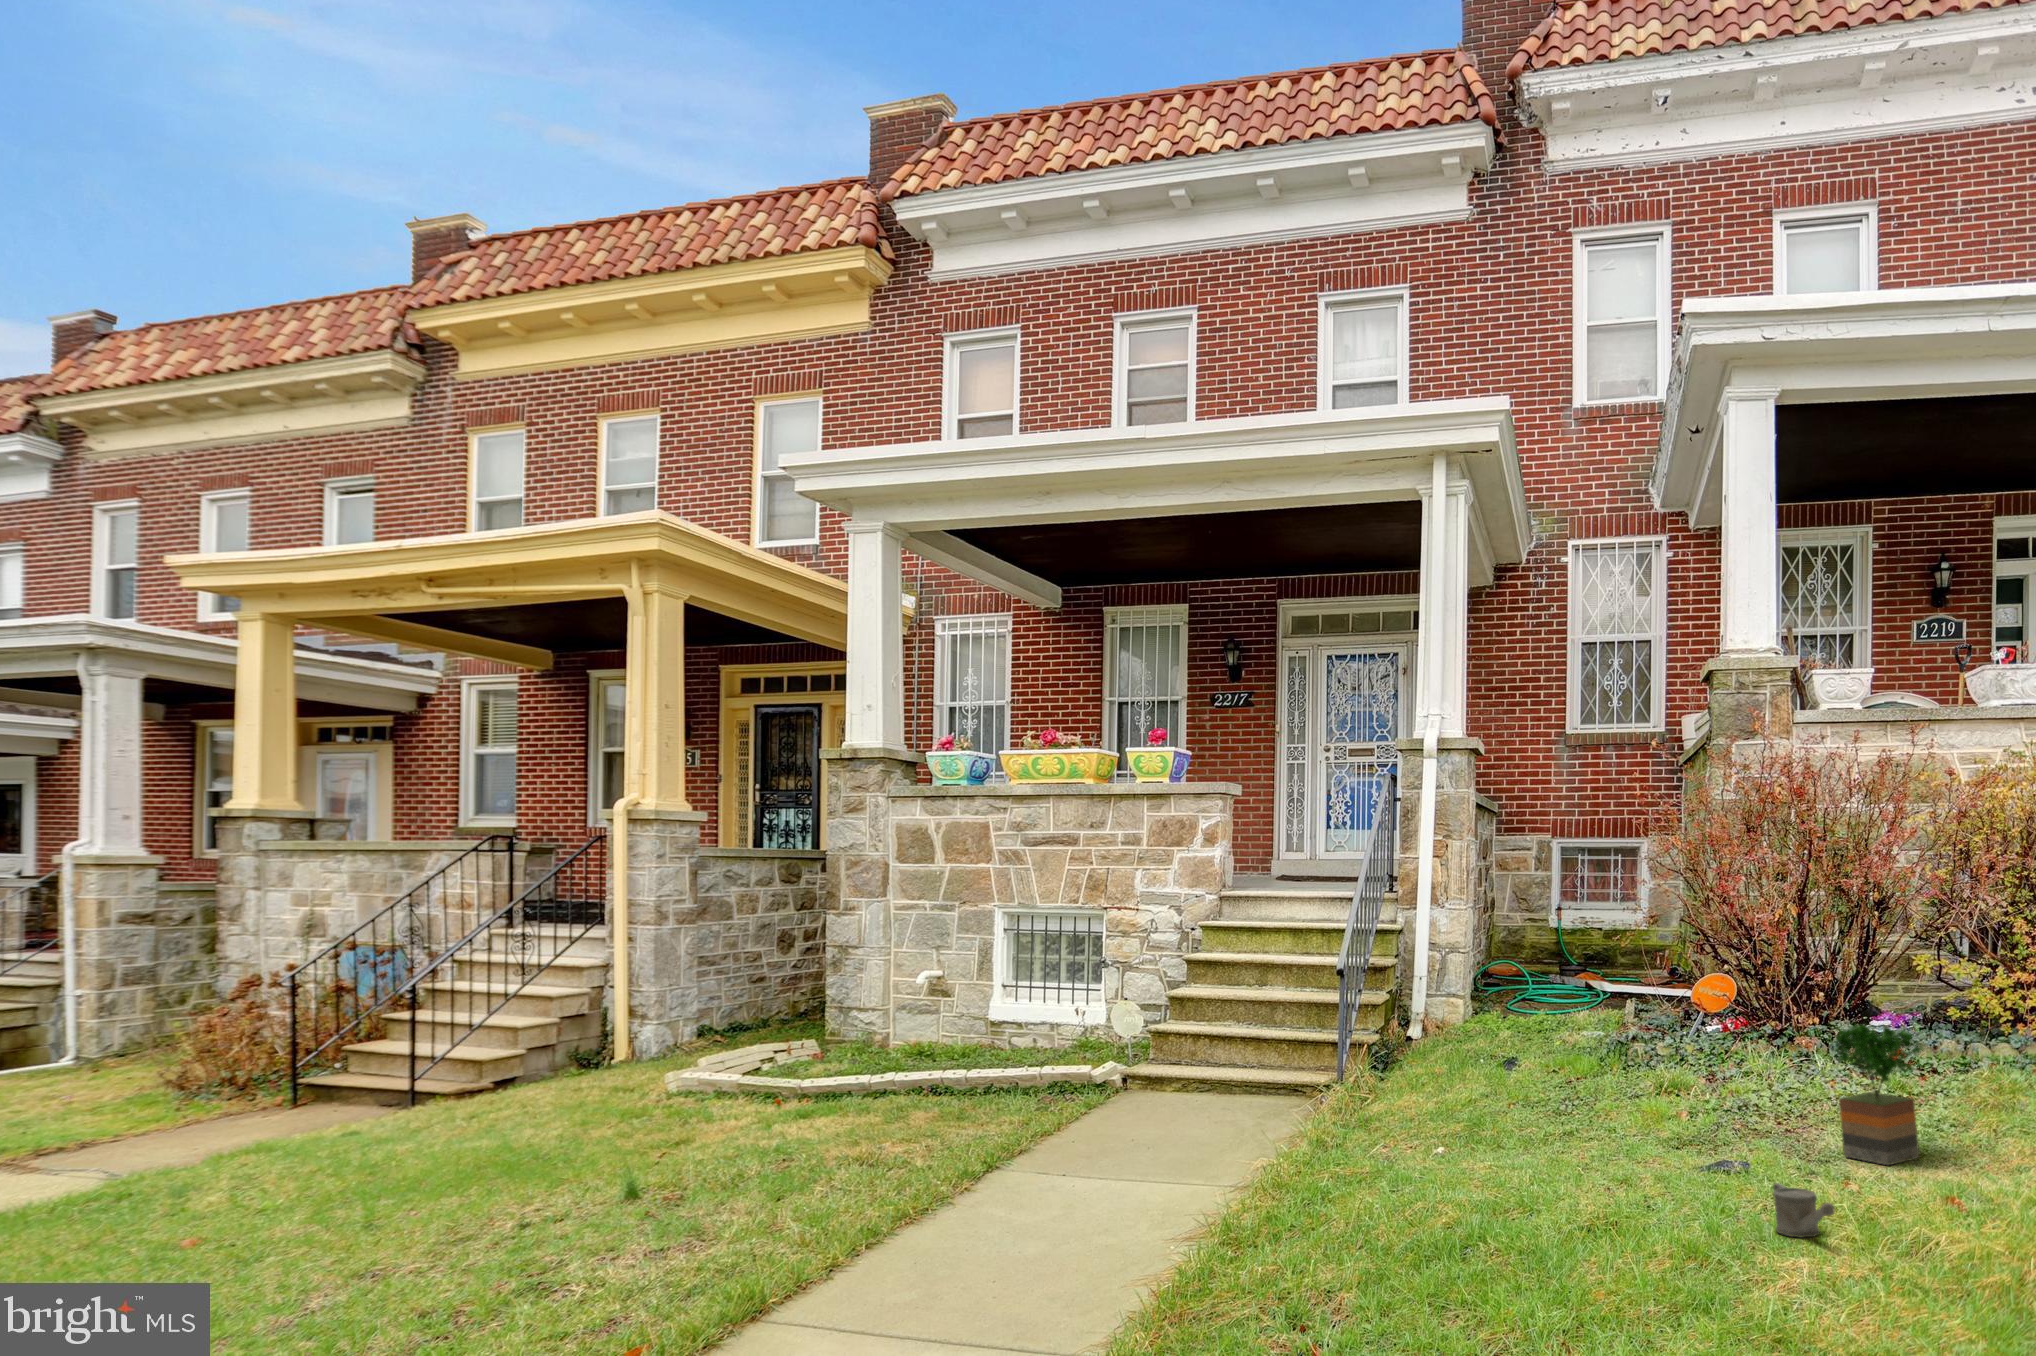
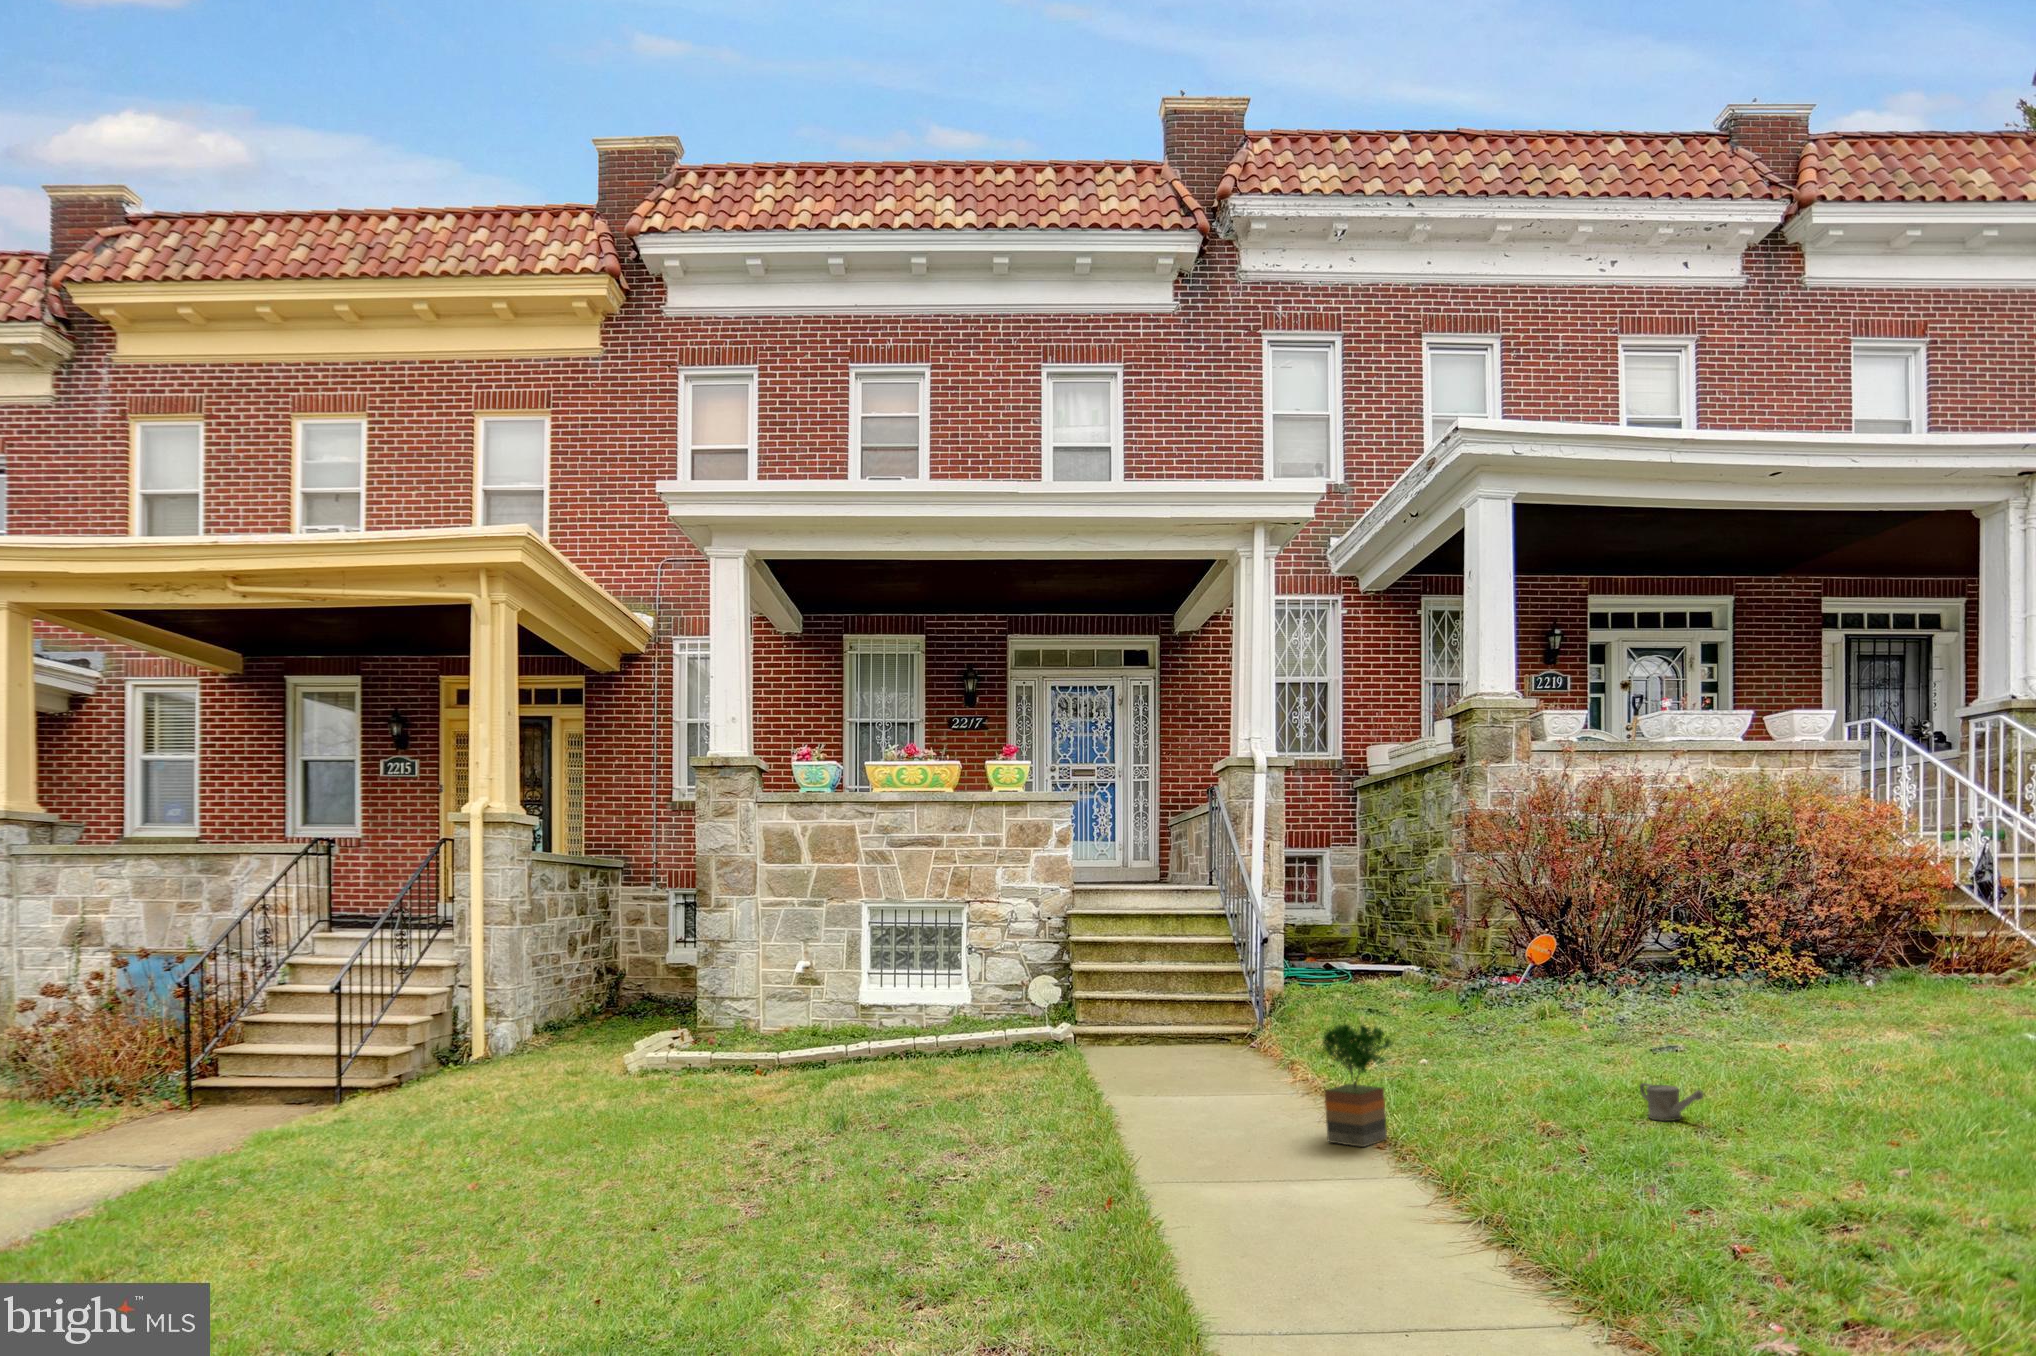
potted tree: present [1835,1024,1924,1165] -> present [1322,1024,1393,1147]

